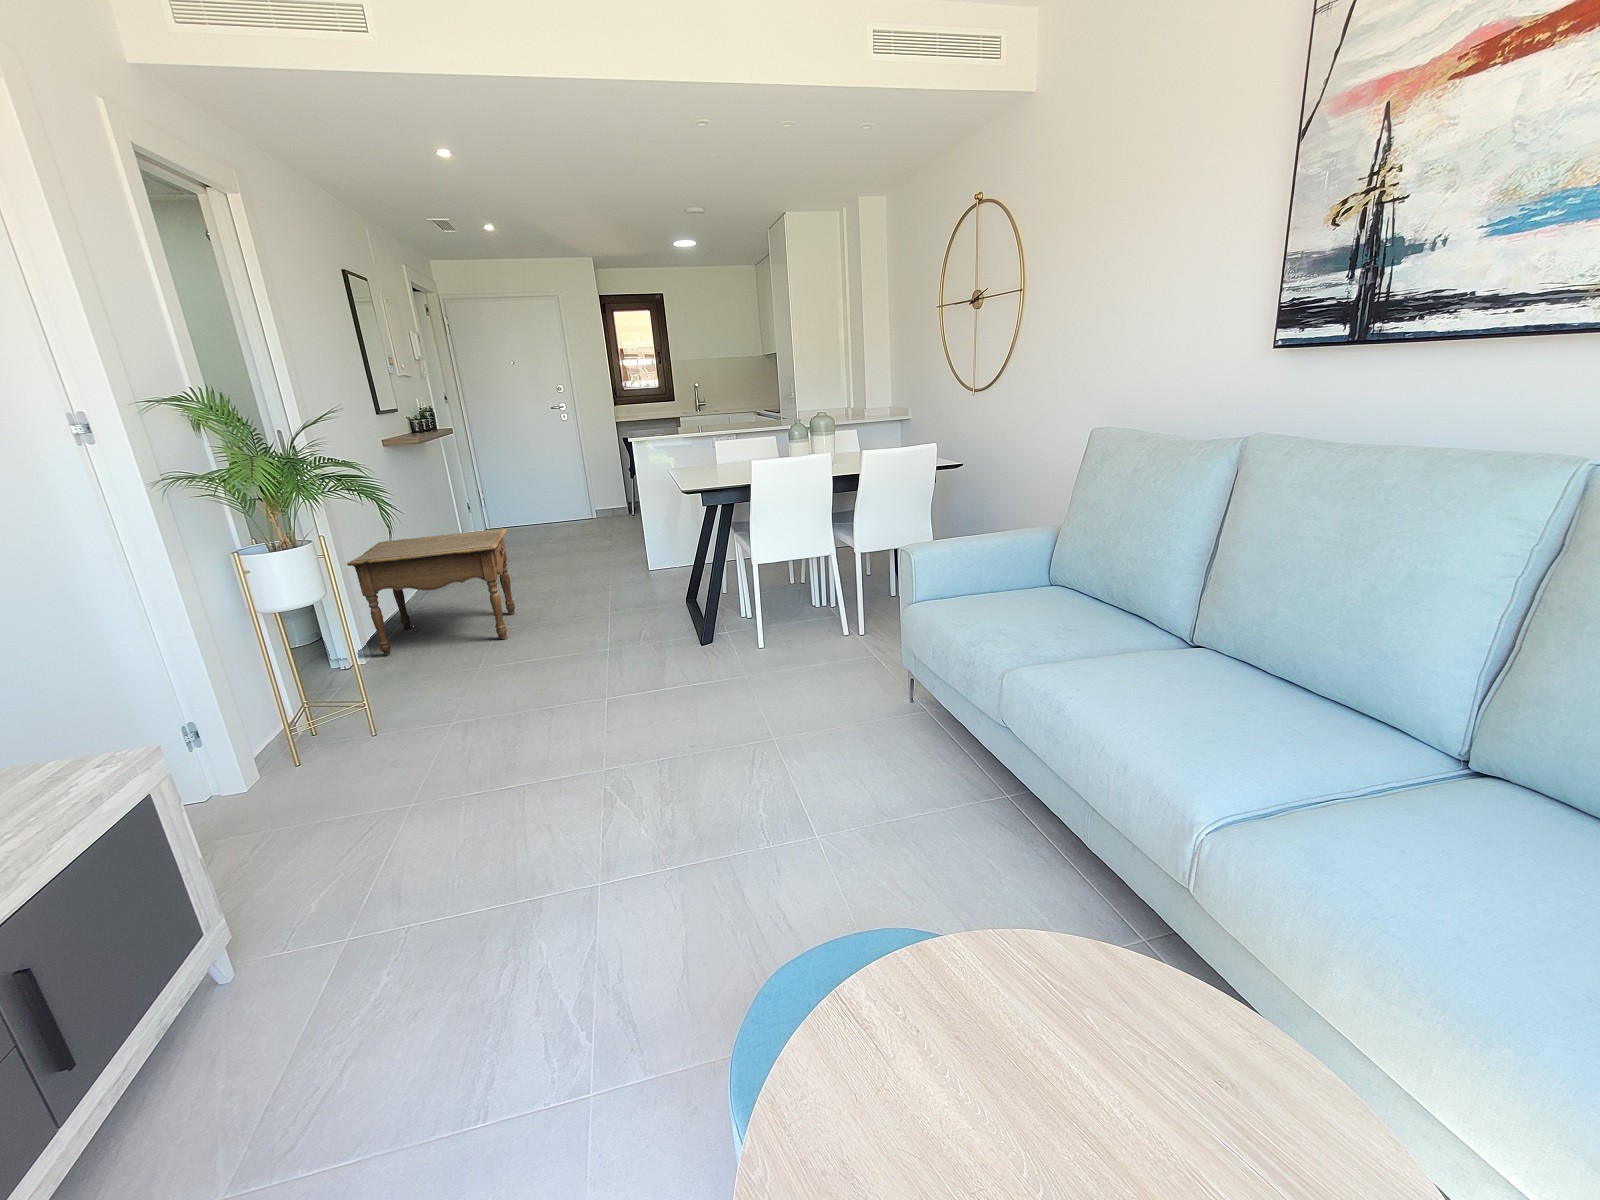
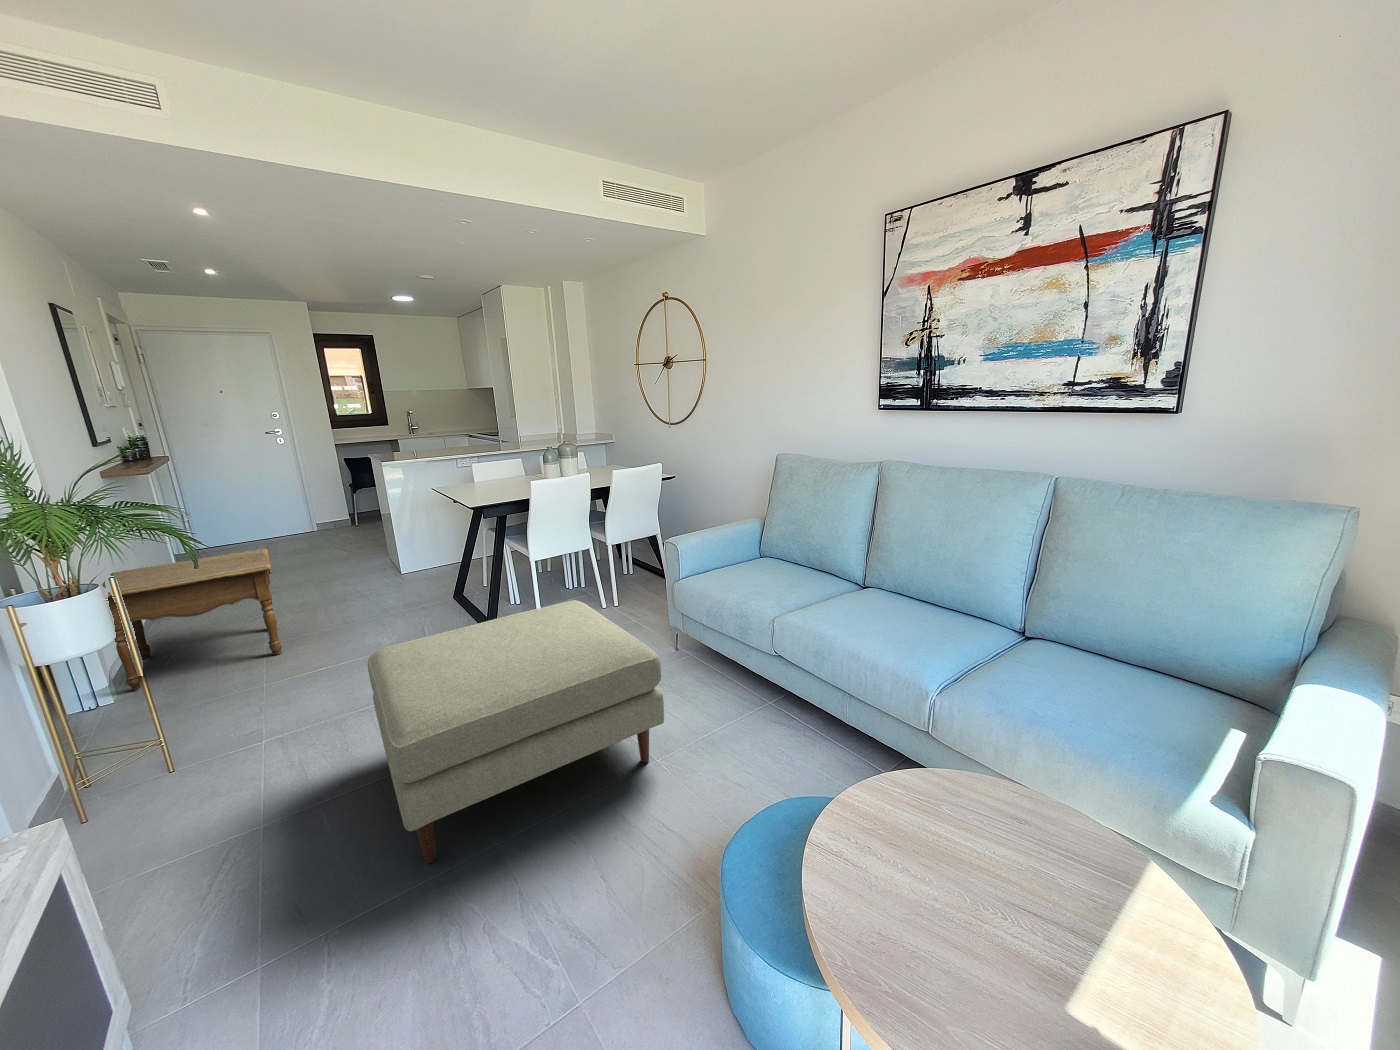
ottoman: none [471,613,818,882] -> present [368,600,664,863]

